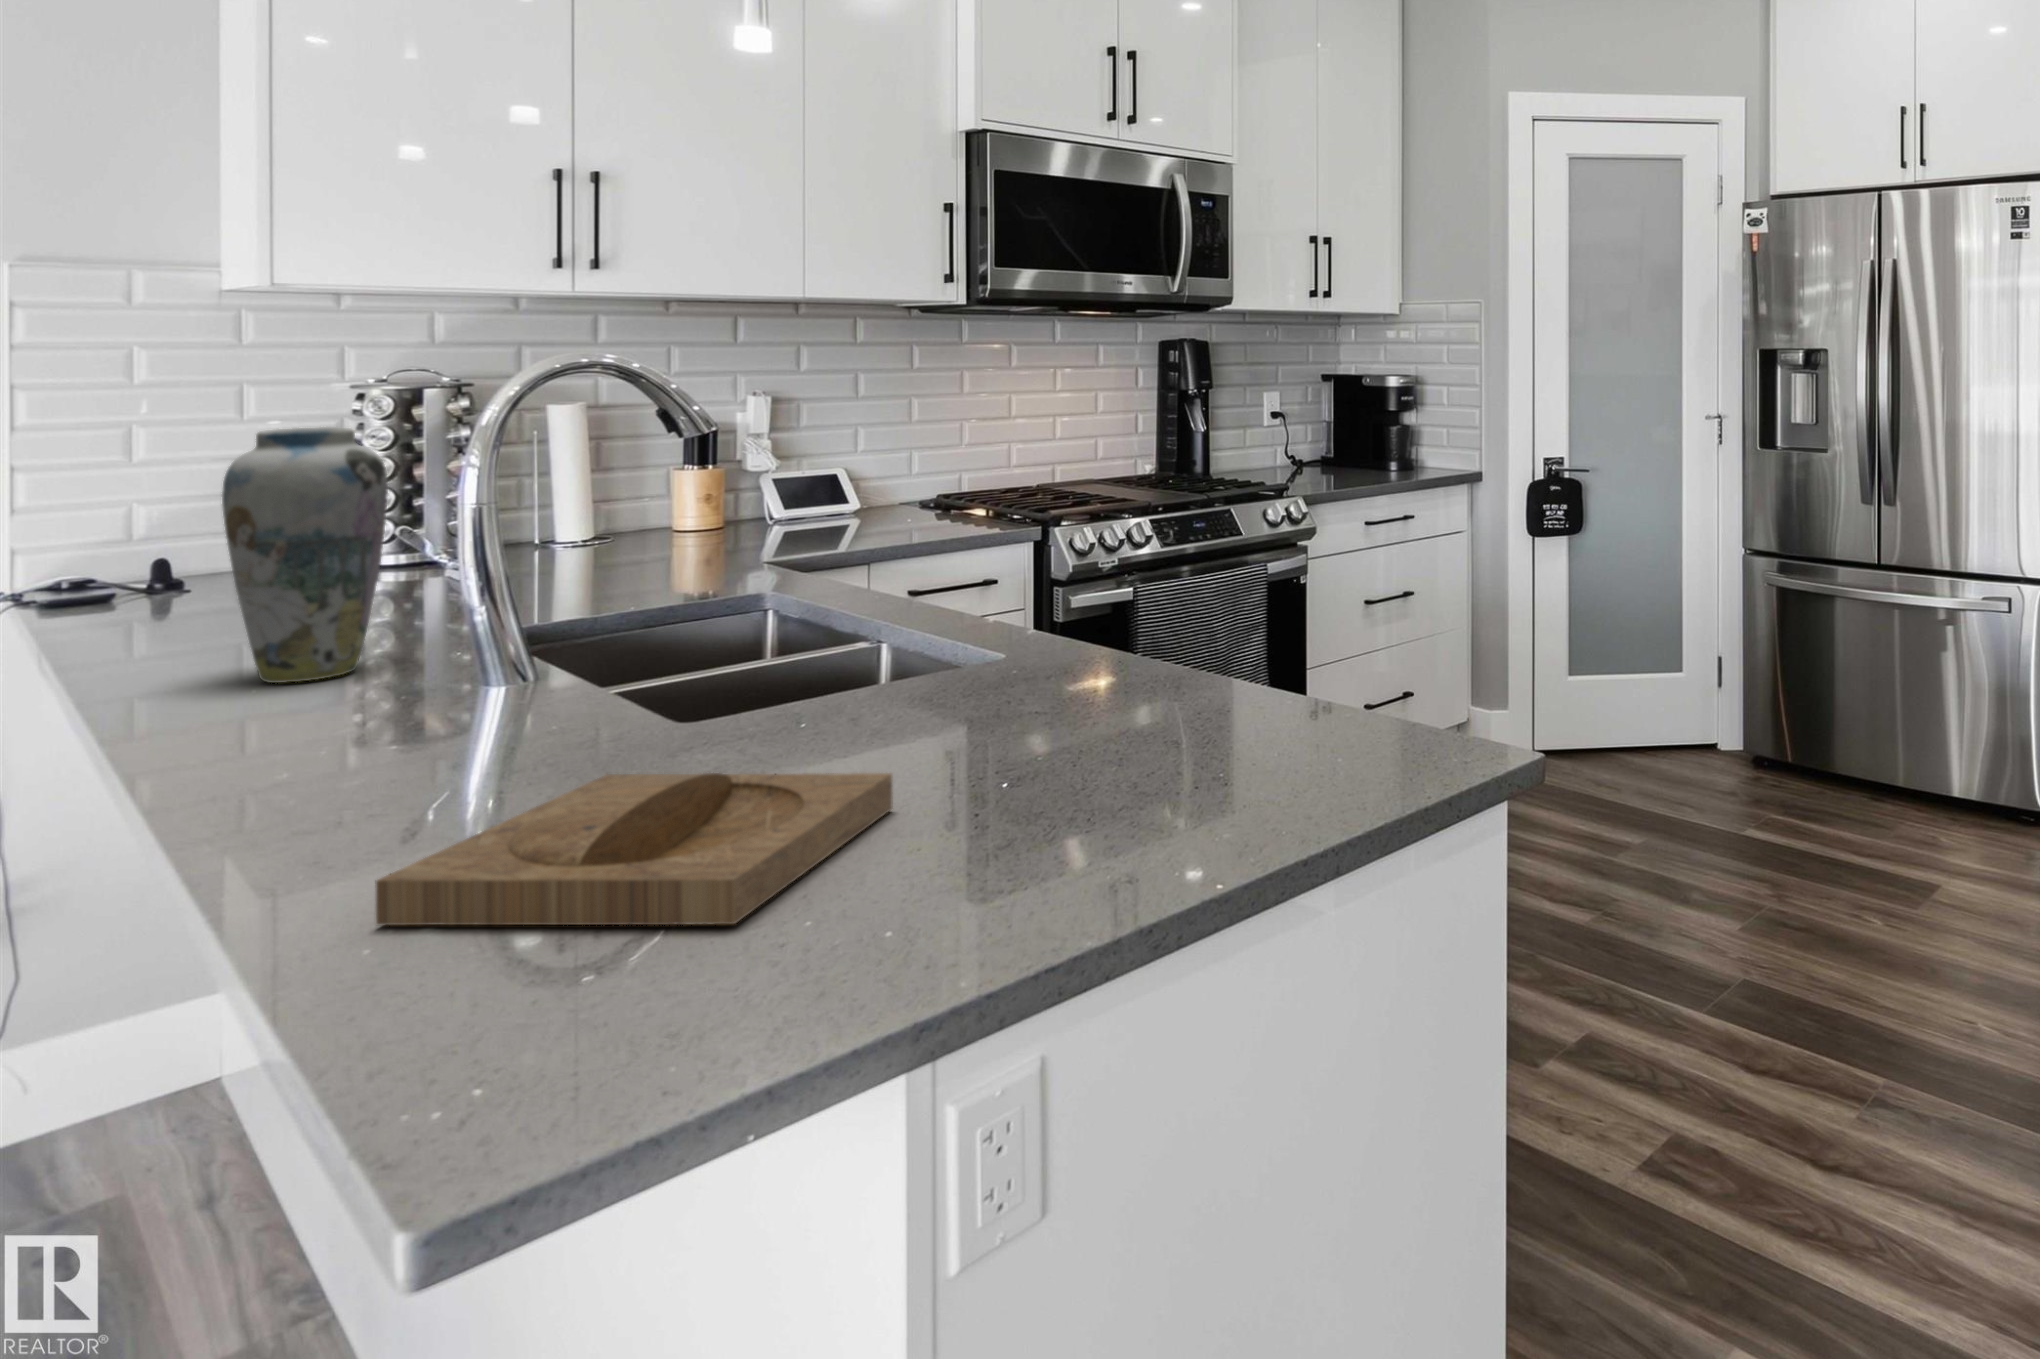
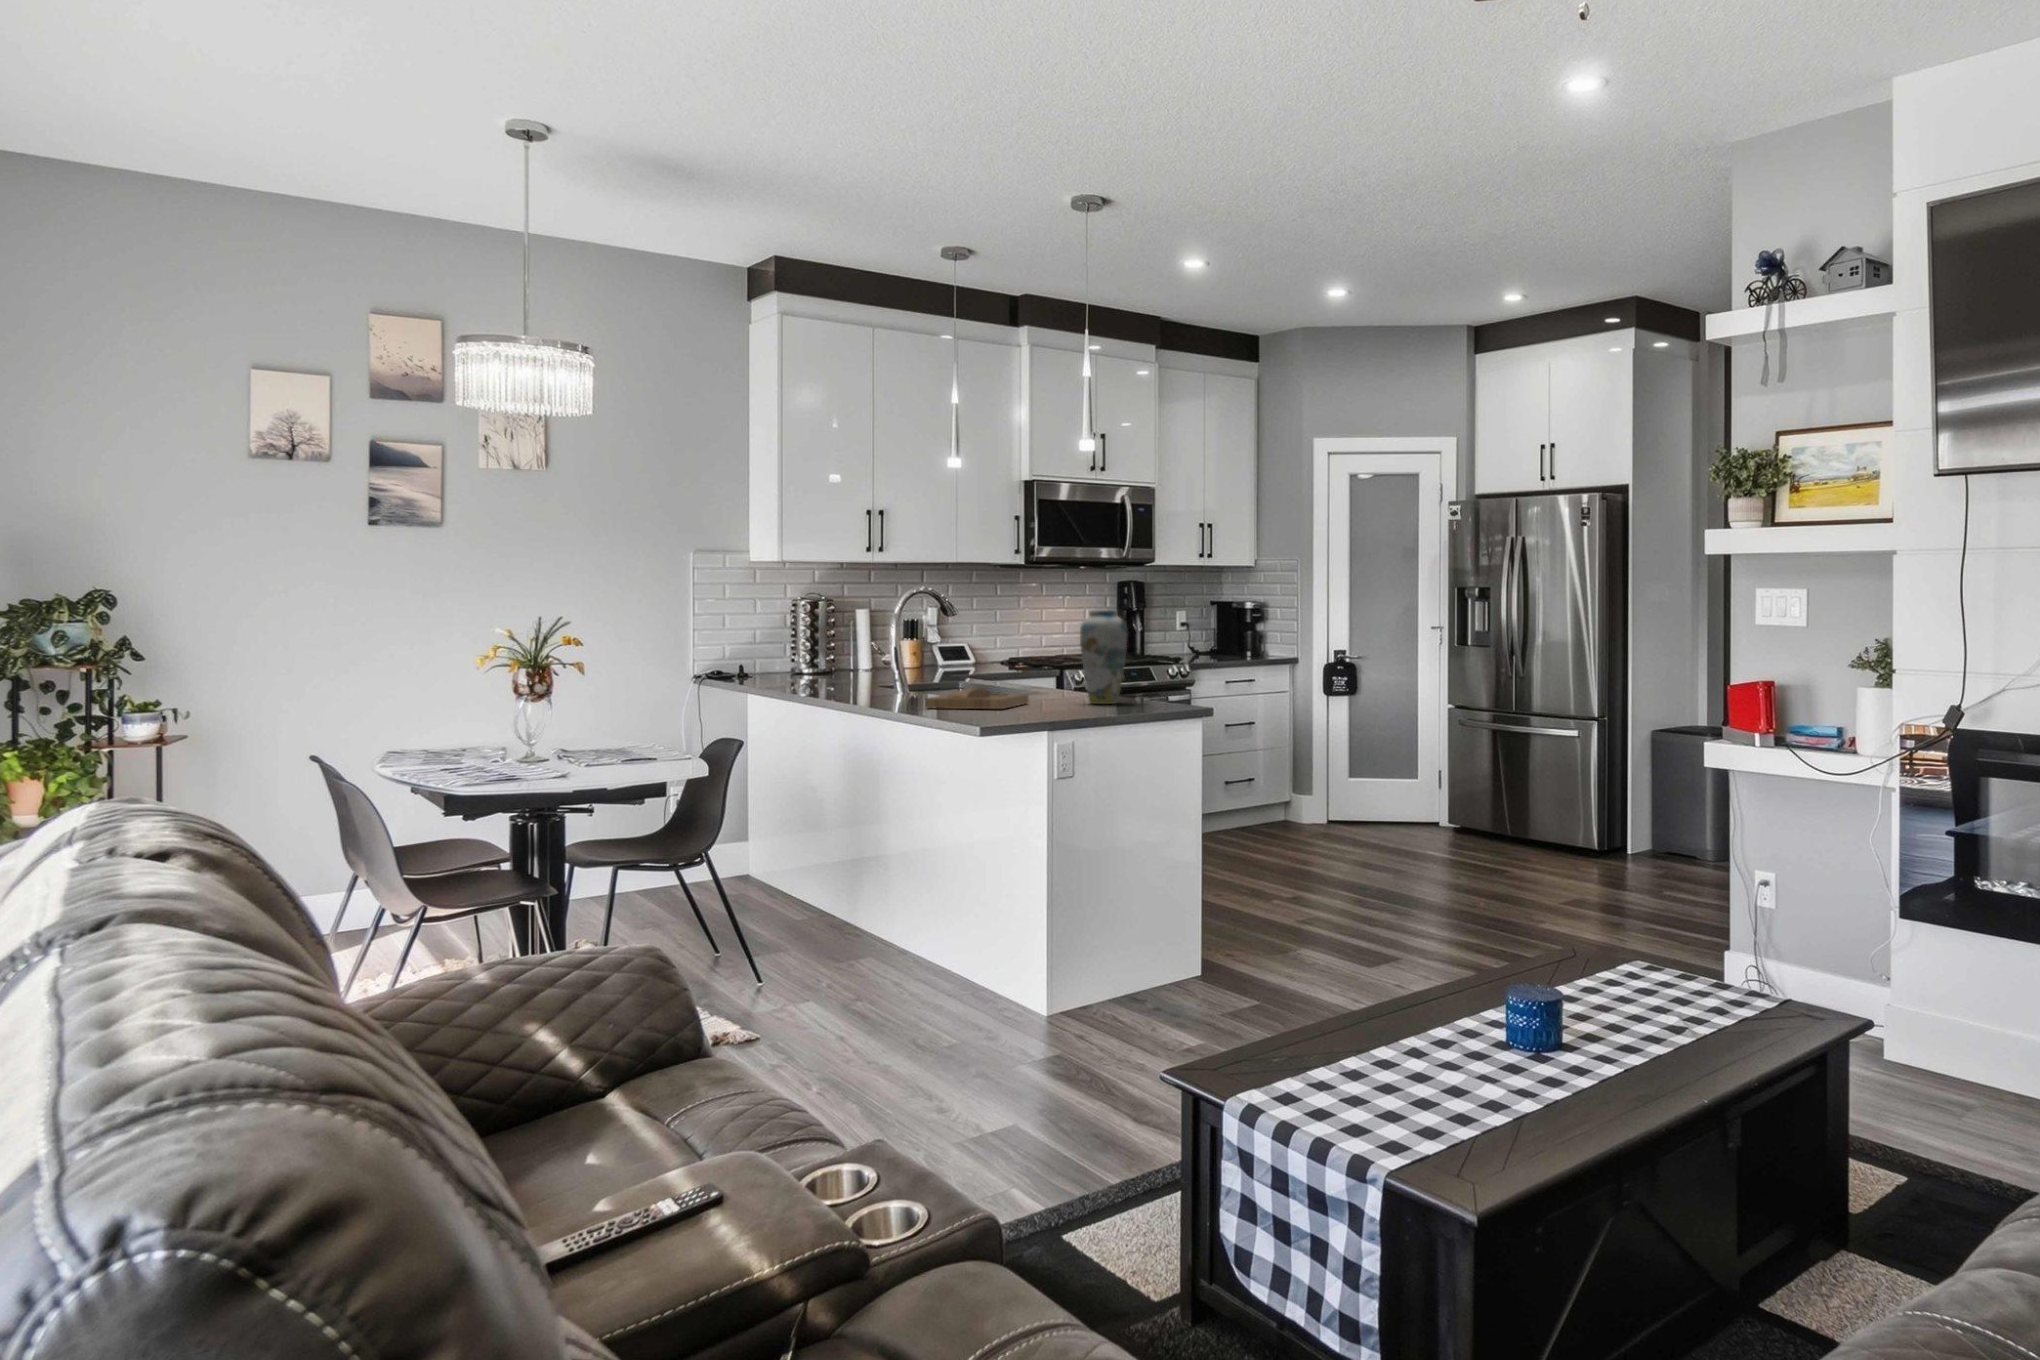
vase: present [222,427,388,683] -> present [1080,610,1128,704]

